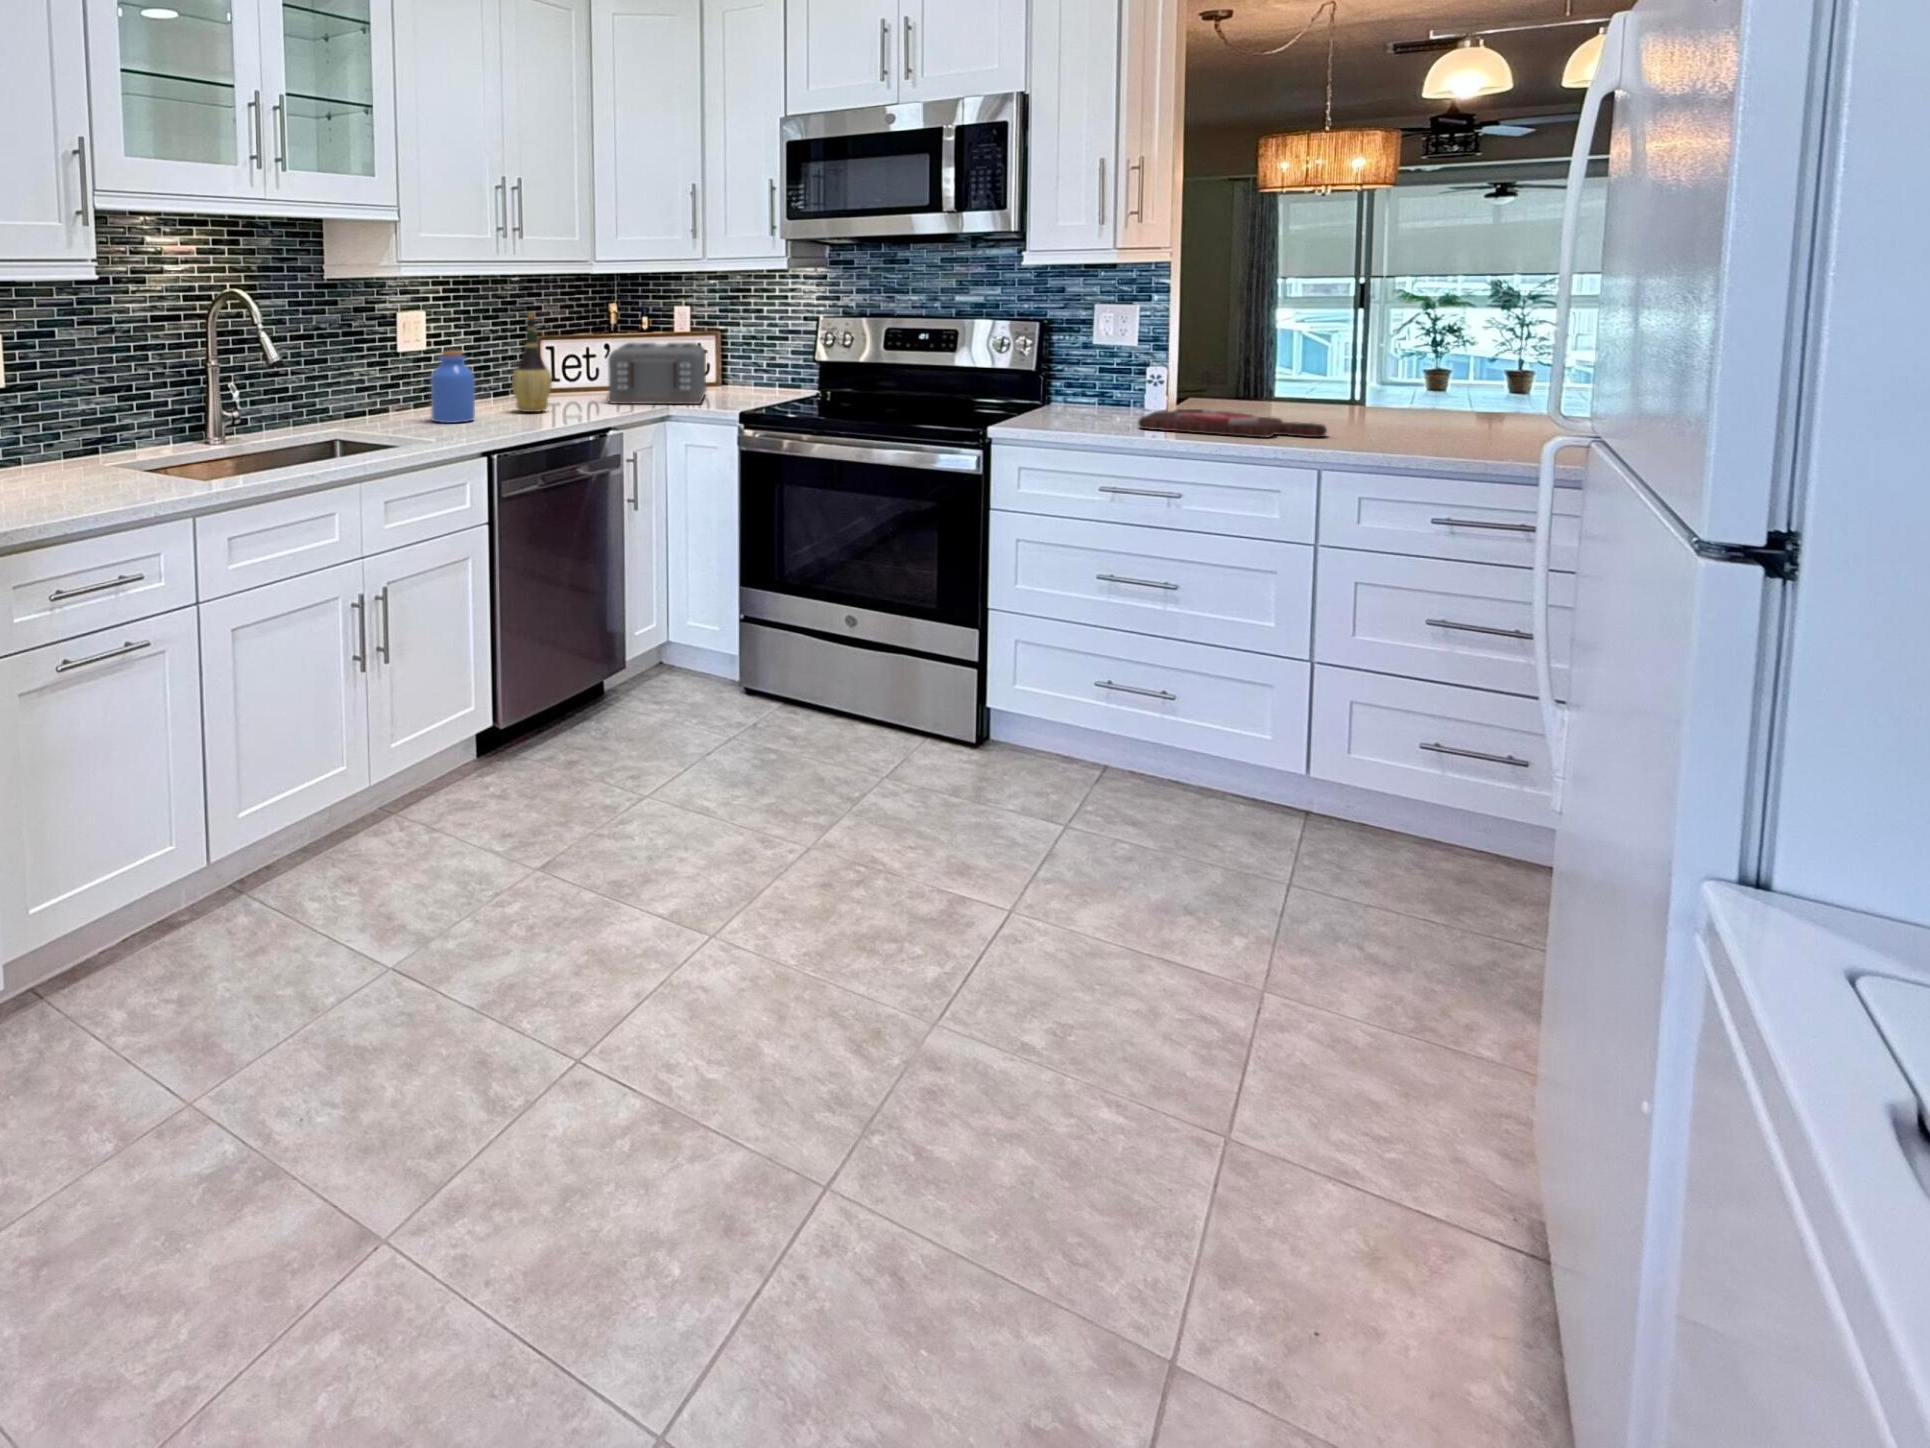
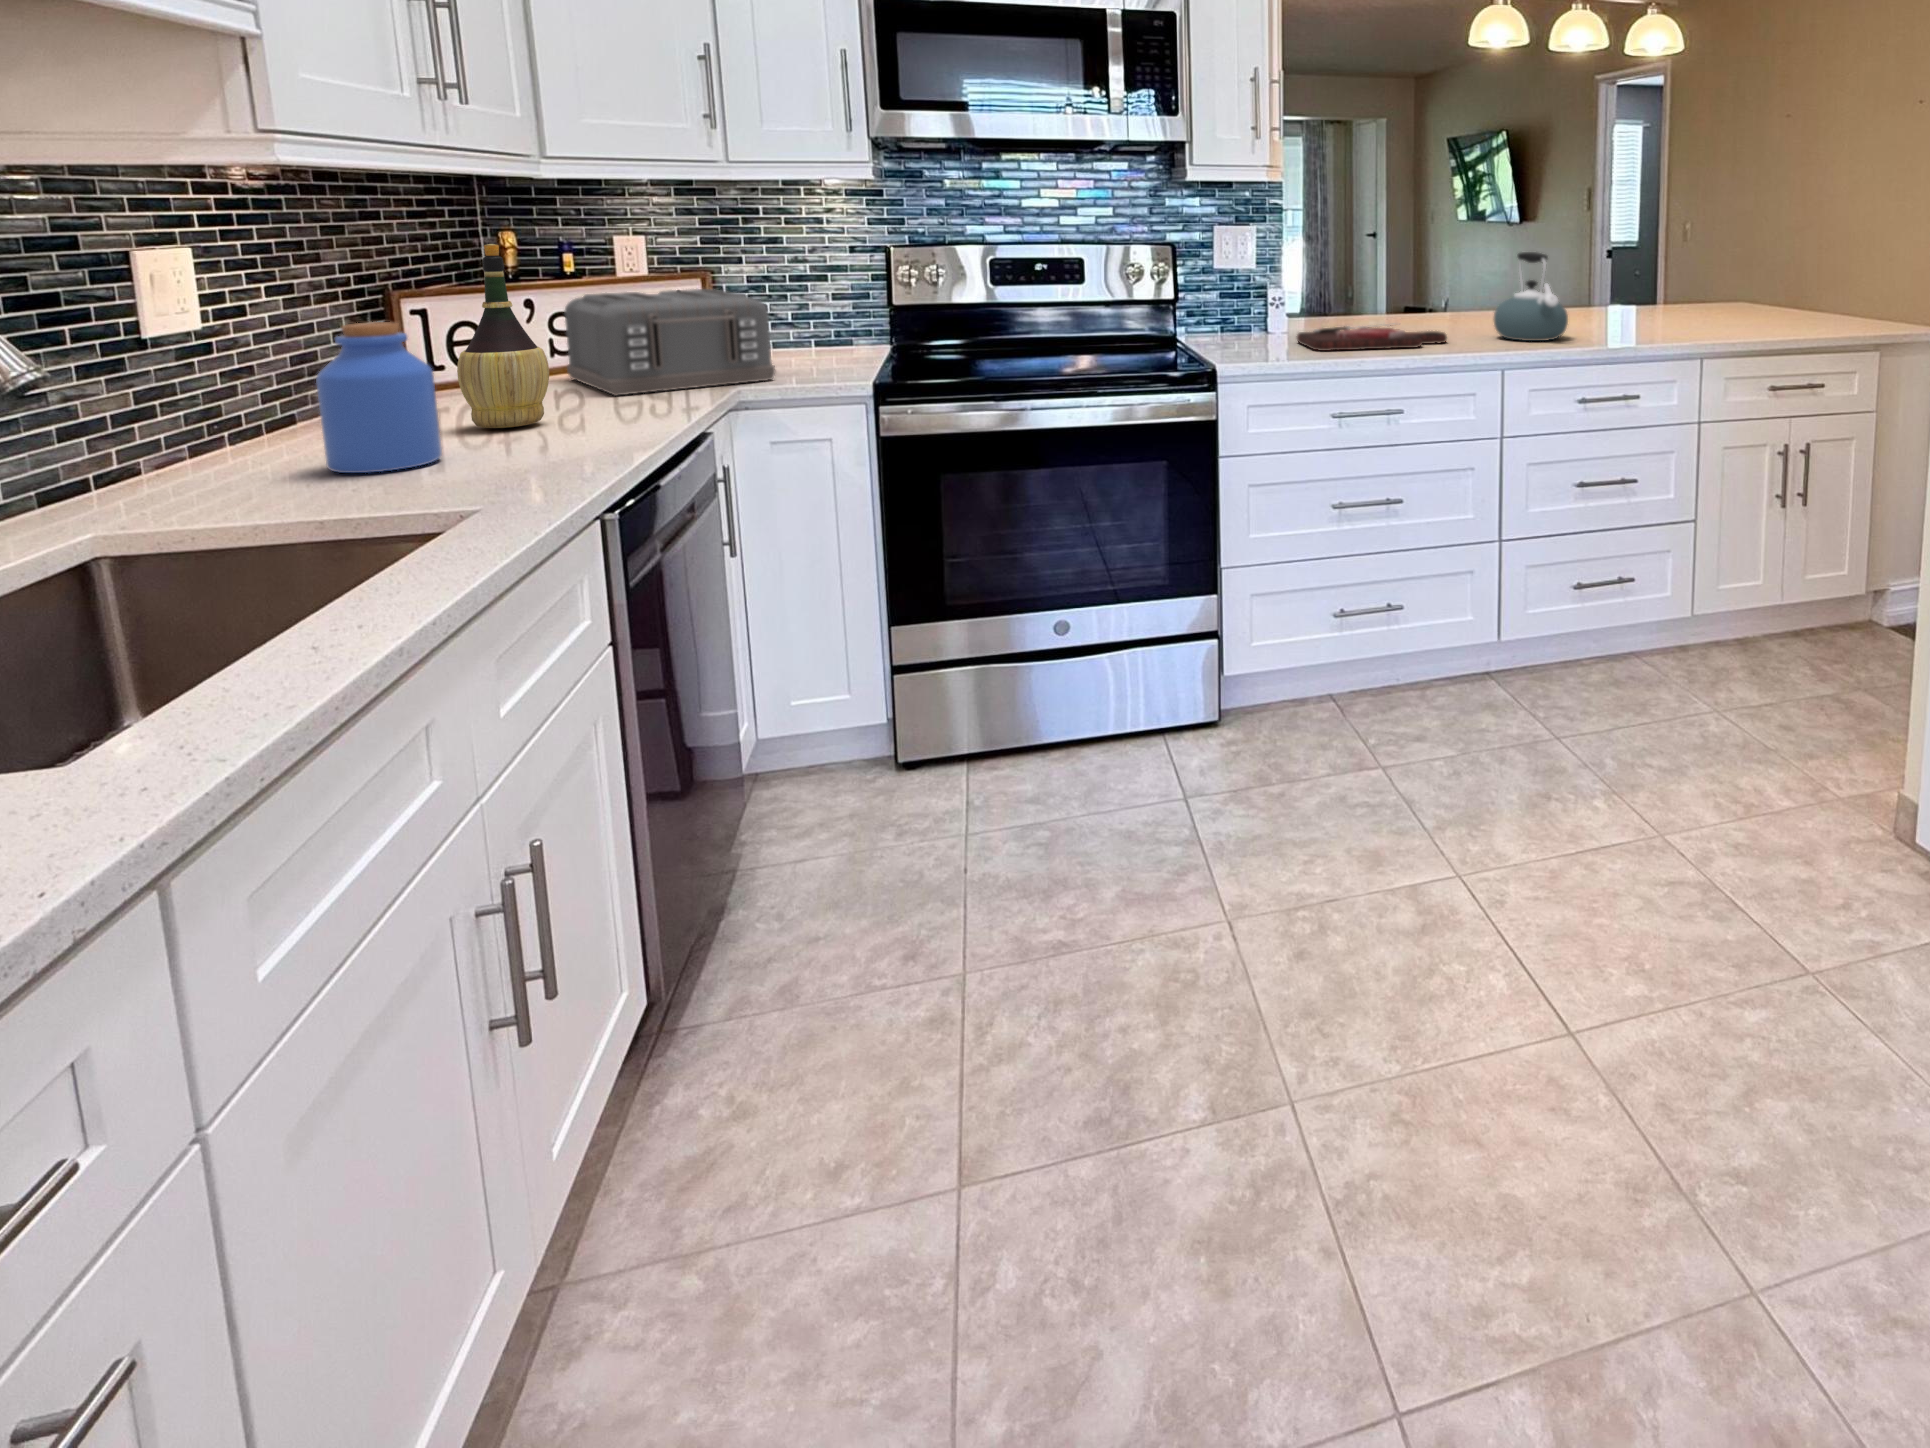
kettle: none [1410,339,1527,450] -> present [1494,252,1568,341]

